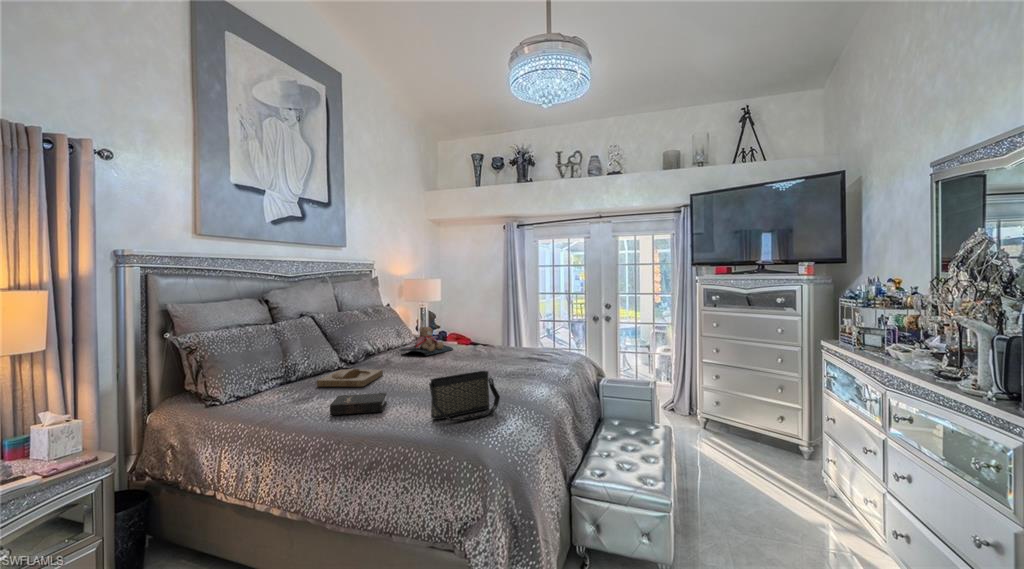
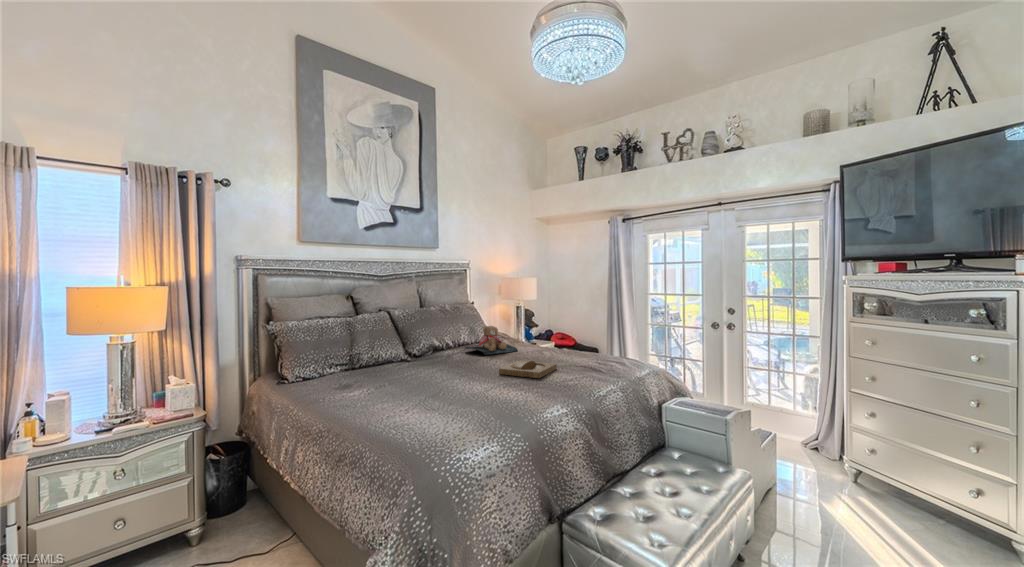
tray: present [317,369,383,387] -> present [499,361,557,378]
handbag: present [429,371,500,421] -> none [405,377,479,428]
hardback book: present [330,392,387,415] -> none [337,386,395,407]

